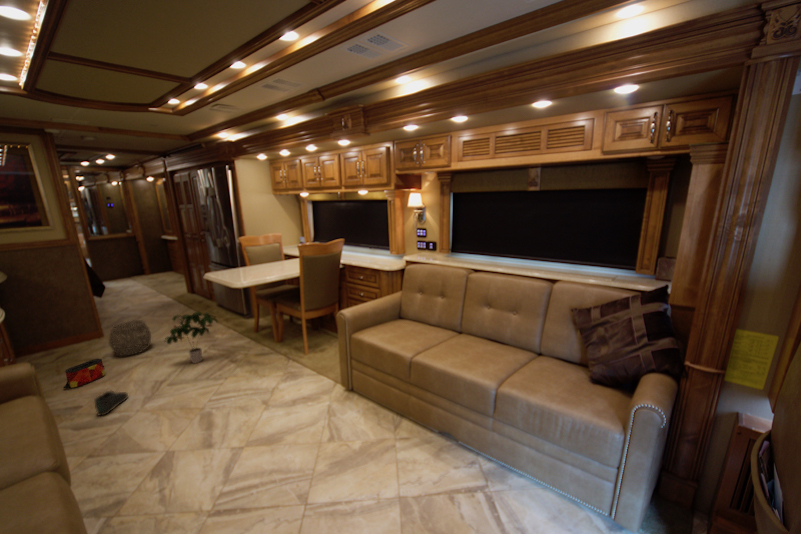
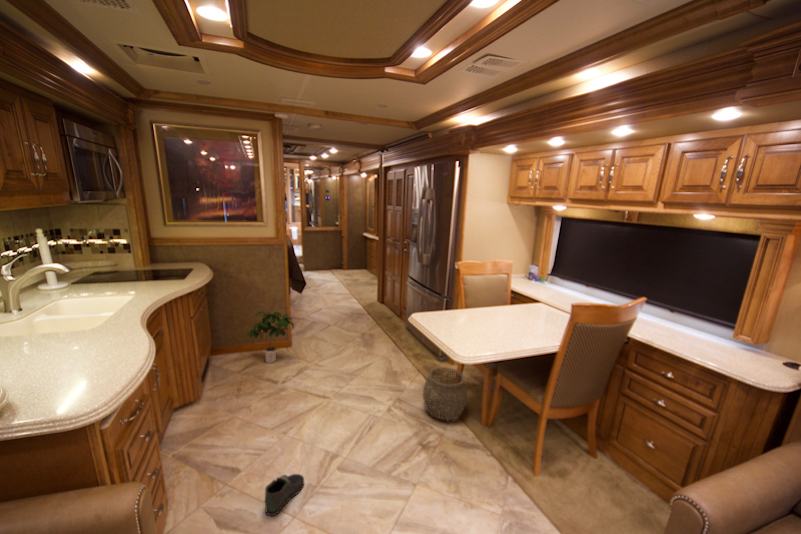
potted plant: present [165,312,217,363] -> present [248,312,294,363]
woven basket: present [109,320,151,356] -> present [423,367,467,420]
bag: present [63,359,105,389] -> none [247,395,290,430]

